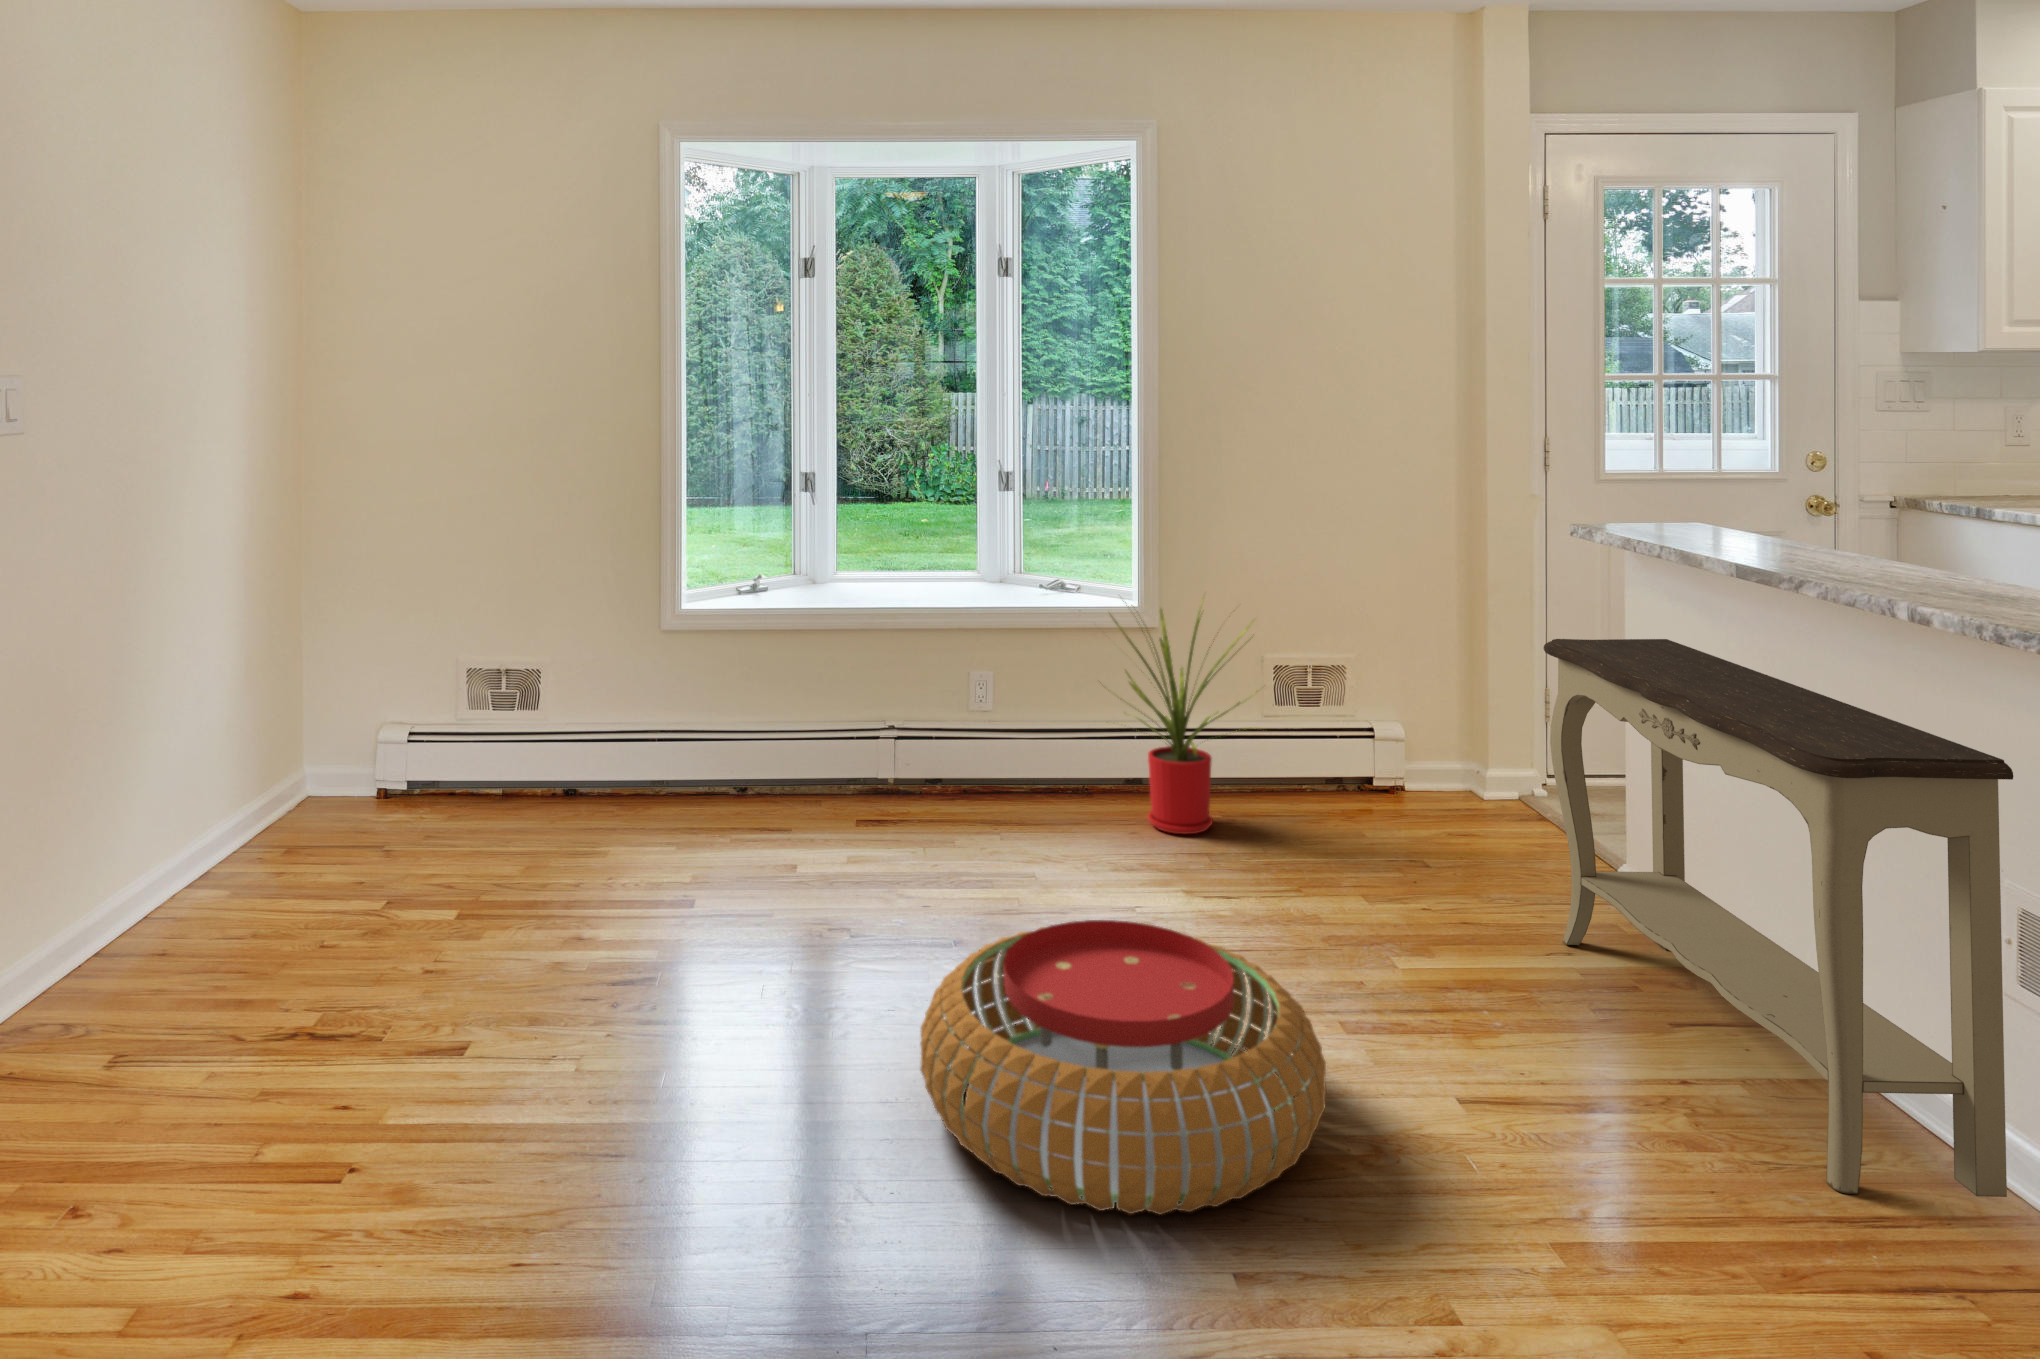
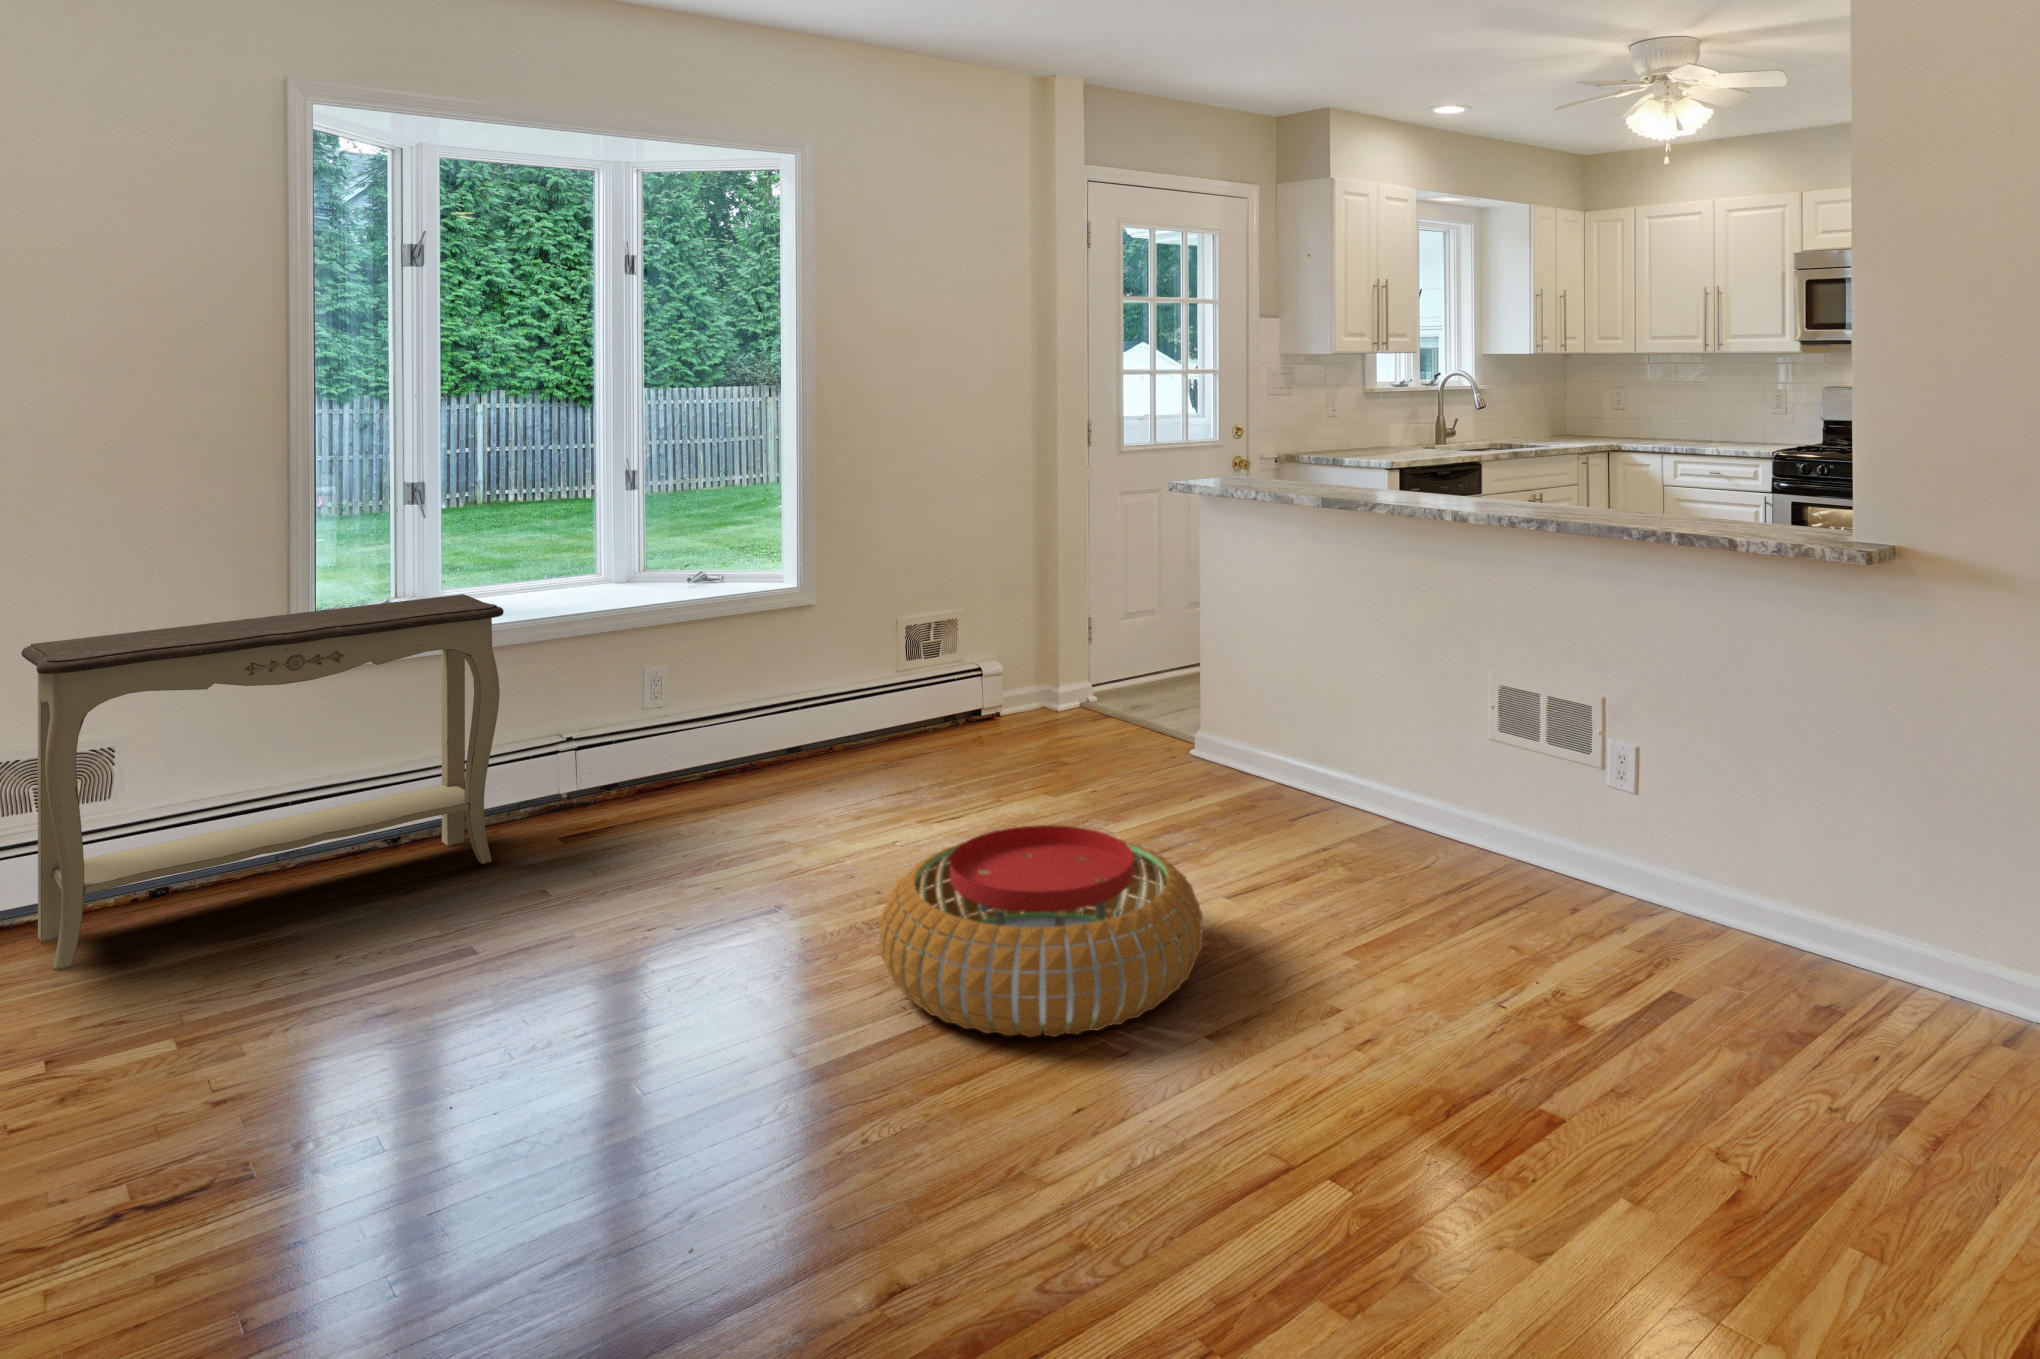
house plant: present [1100,604,1265,834] -> none [787,564,947,785]
console table: present [1544,639,2013,1197] -> present [21,594,504,970]

